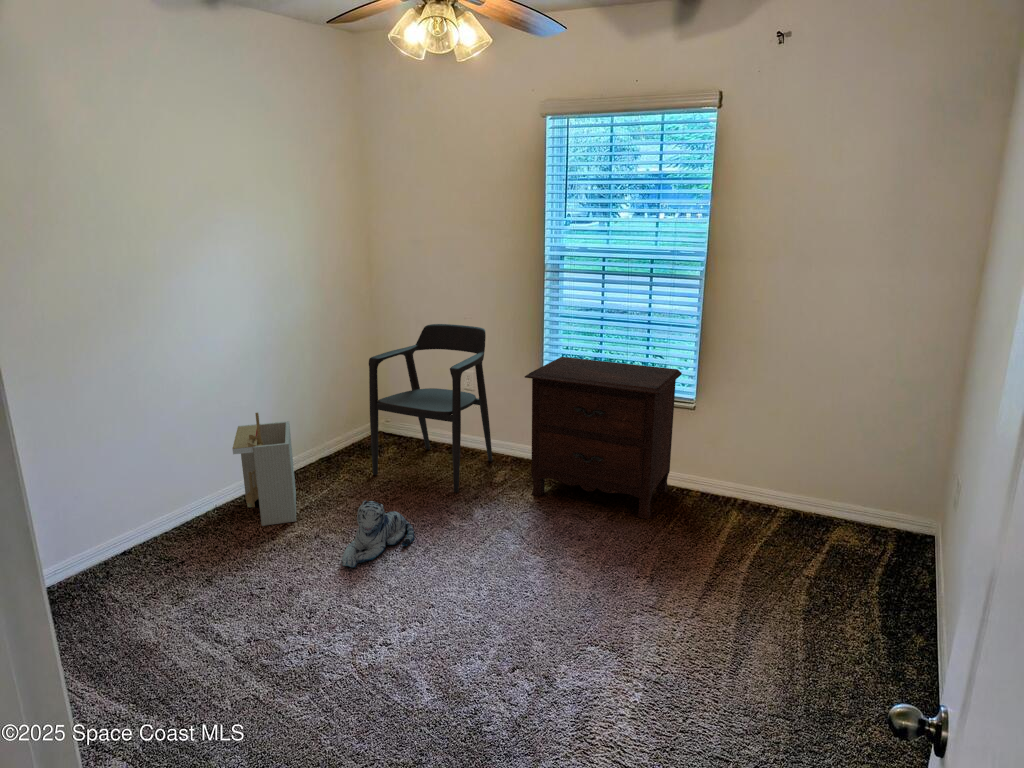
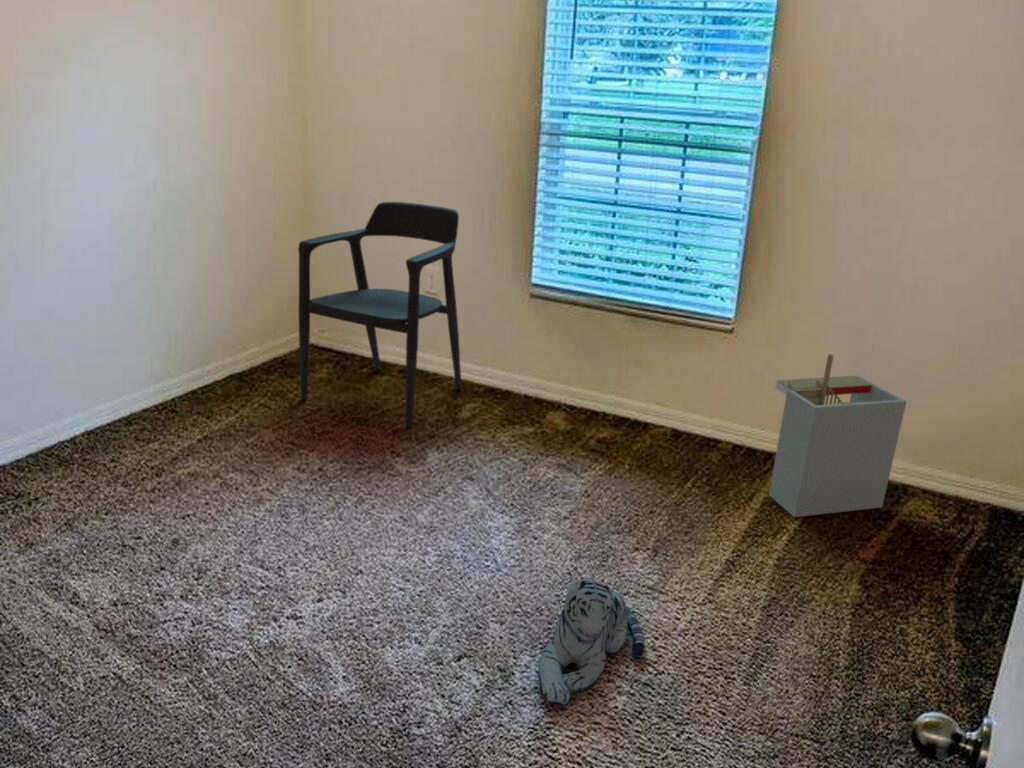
nightstand: present [525,357,682,519] -> none [506,254,718,474]
storage bin: present [232,413,296,526] -> present [769,354,906,517]
plush toy: present [342,501,414,567] -> present [538,579,645,704]

